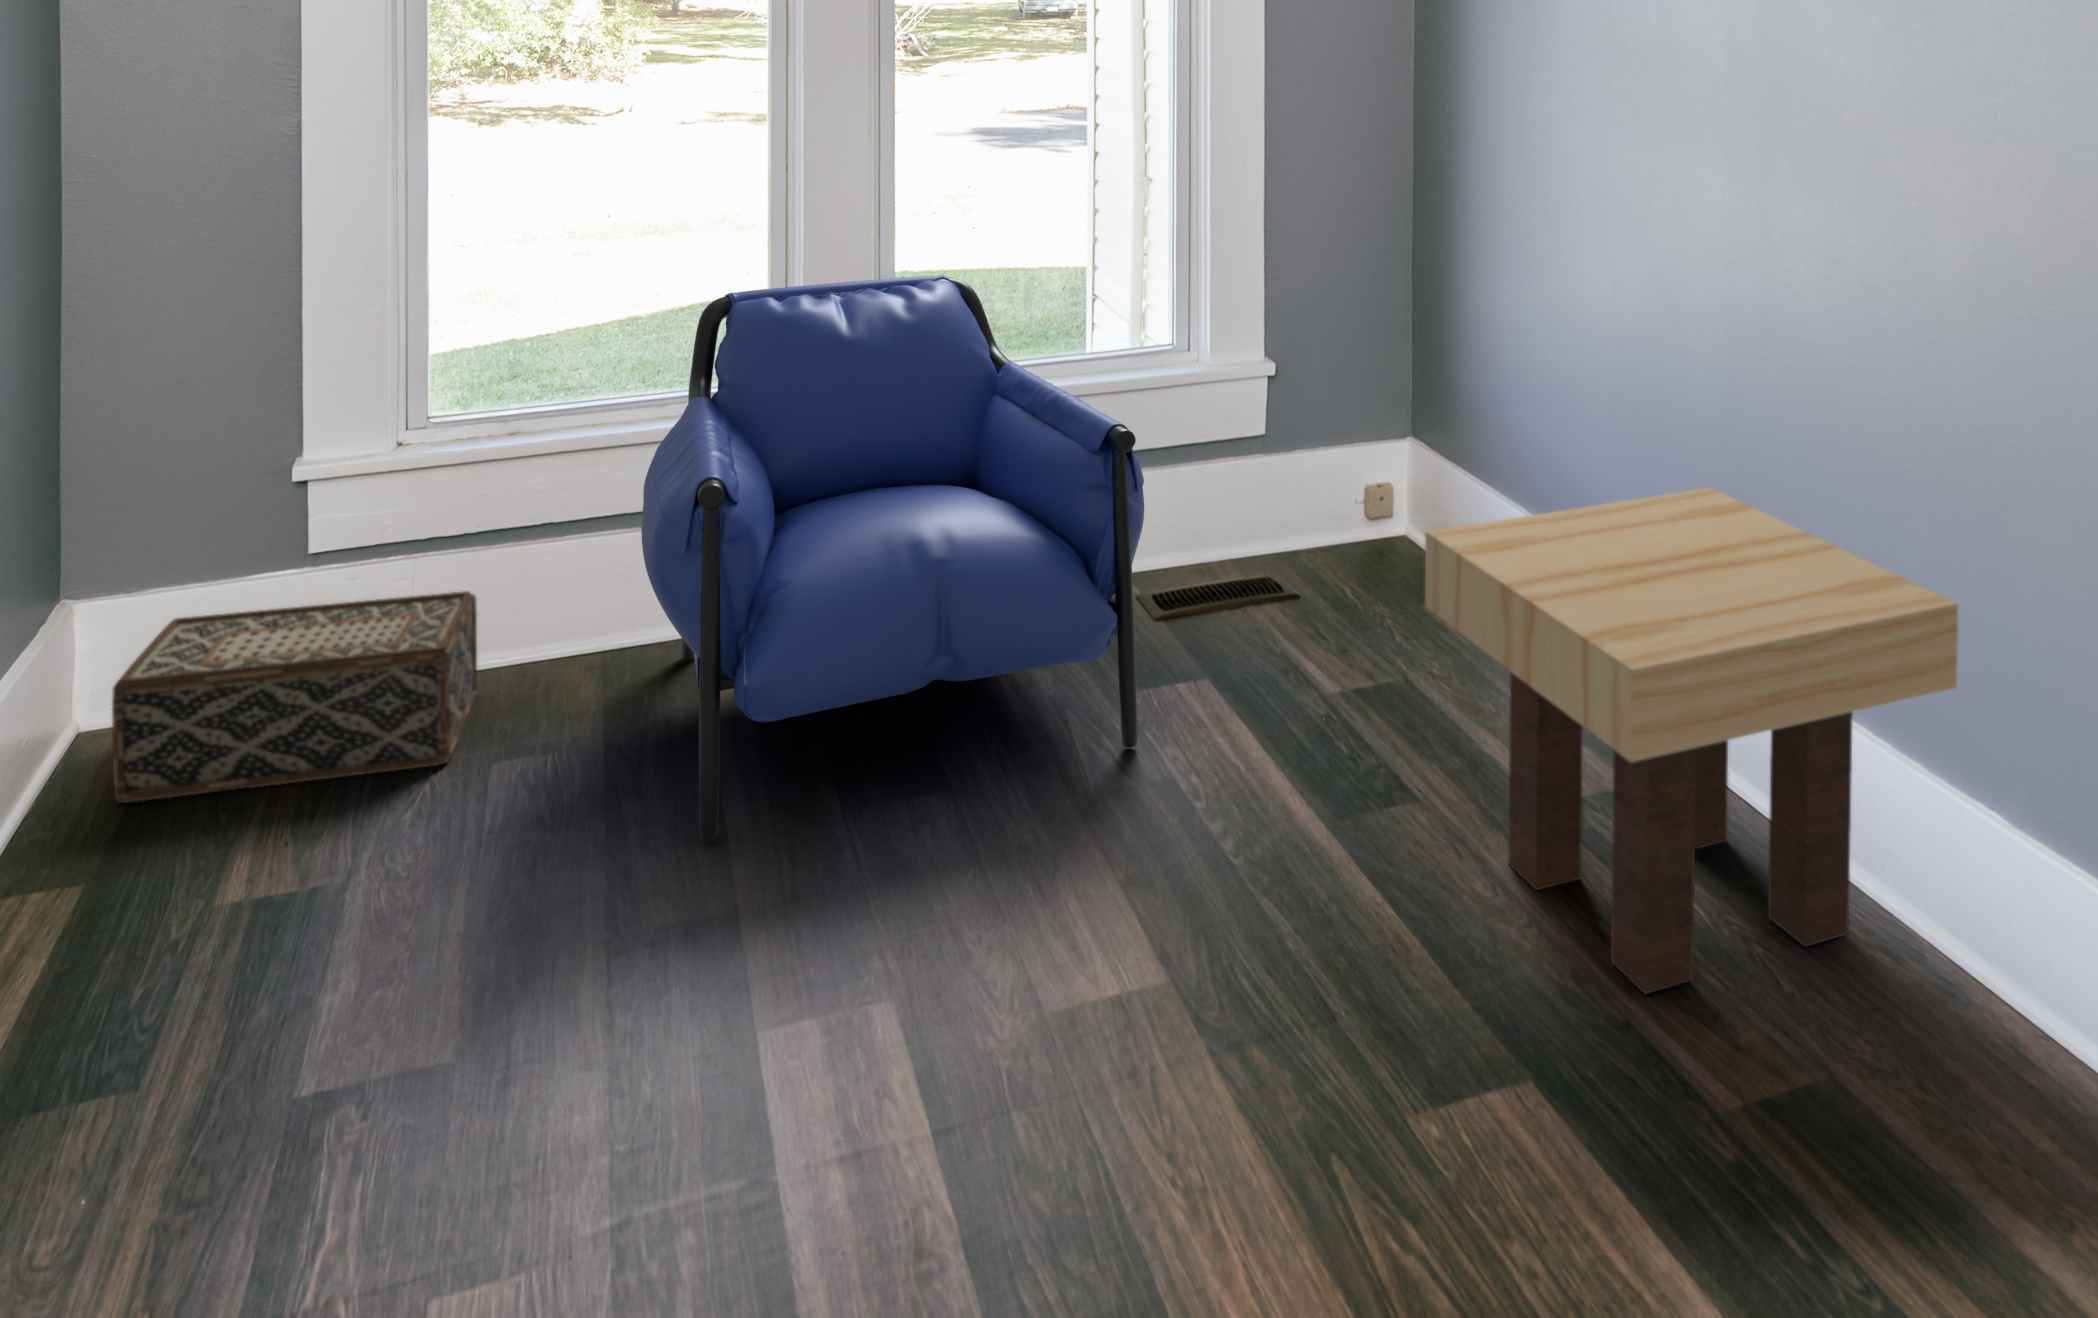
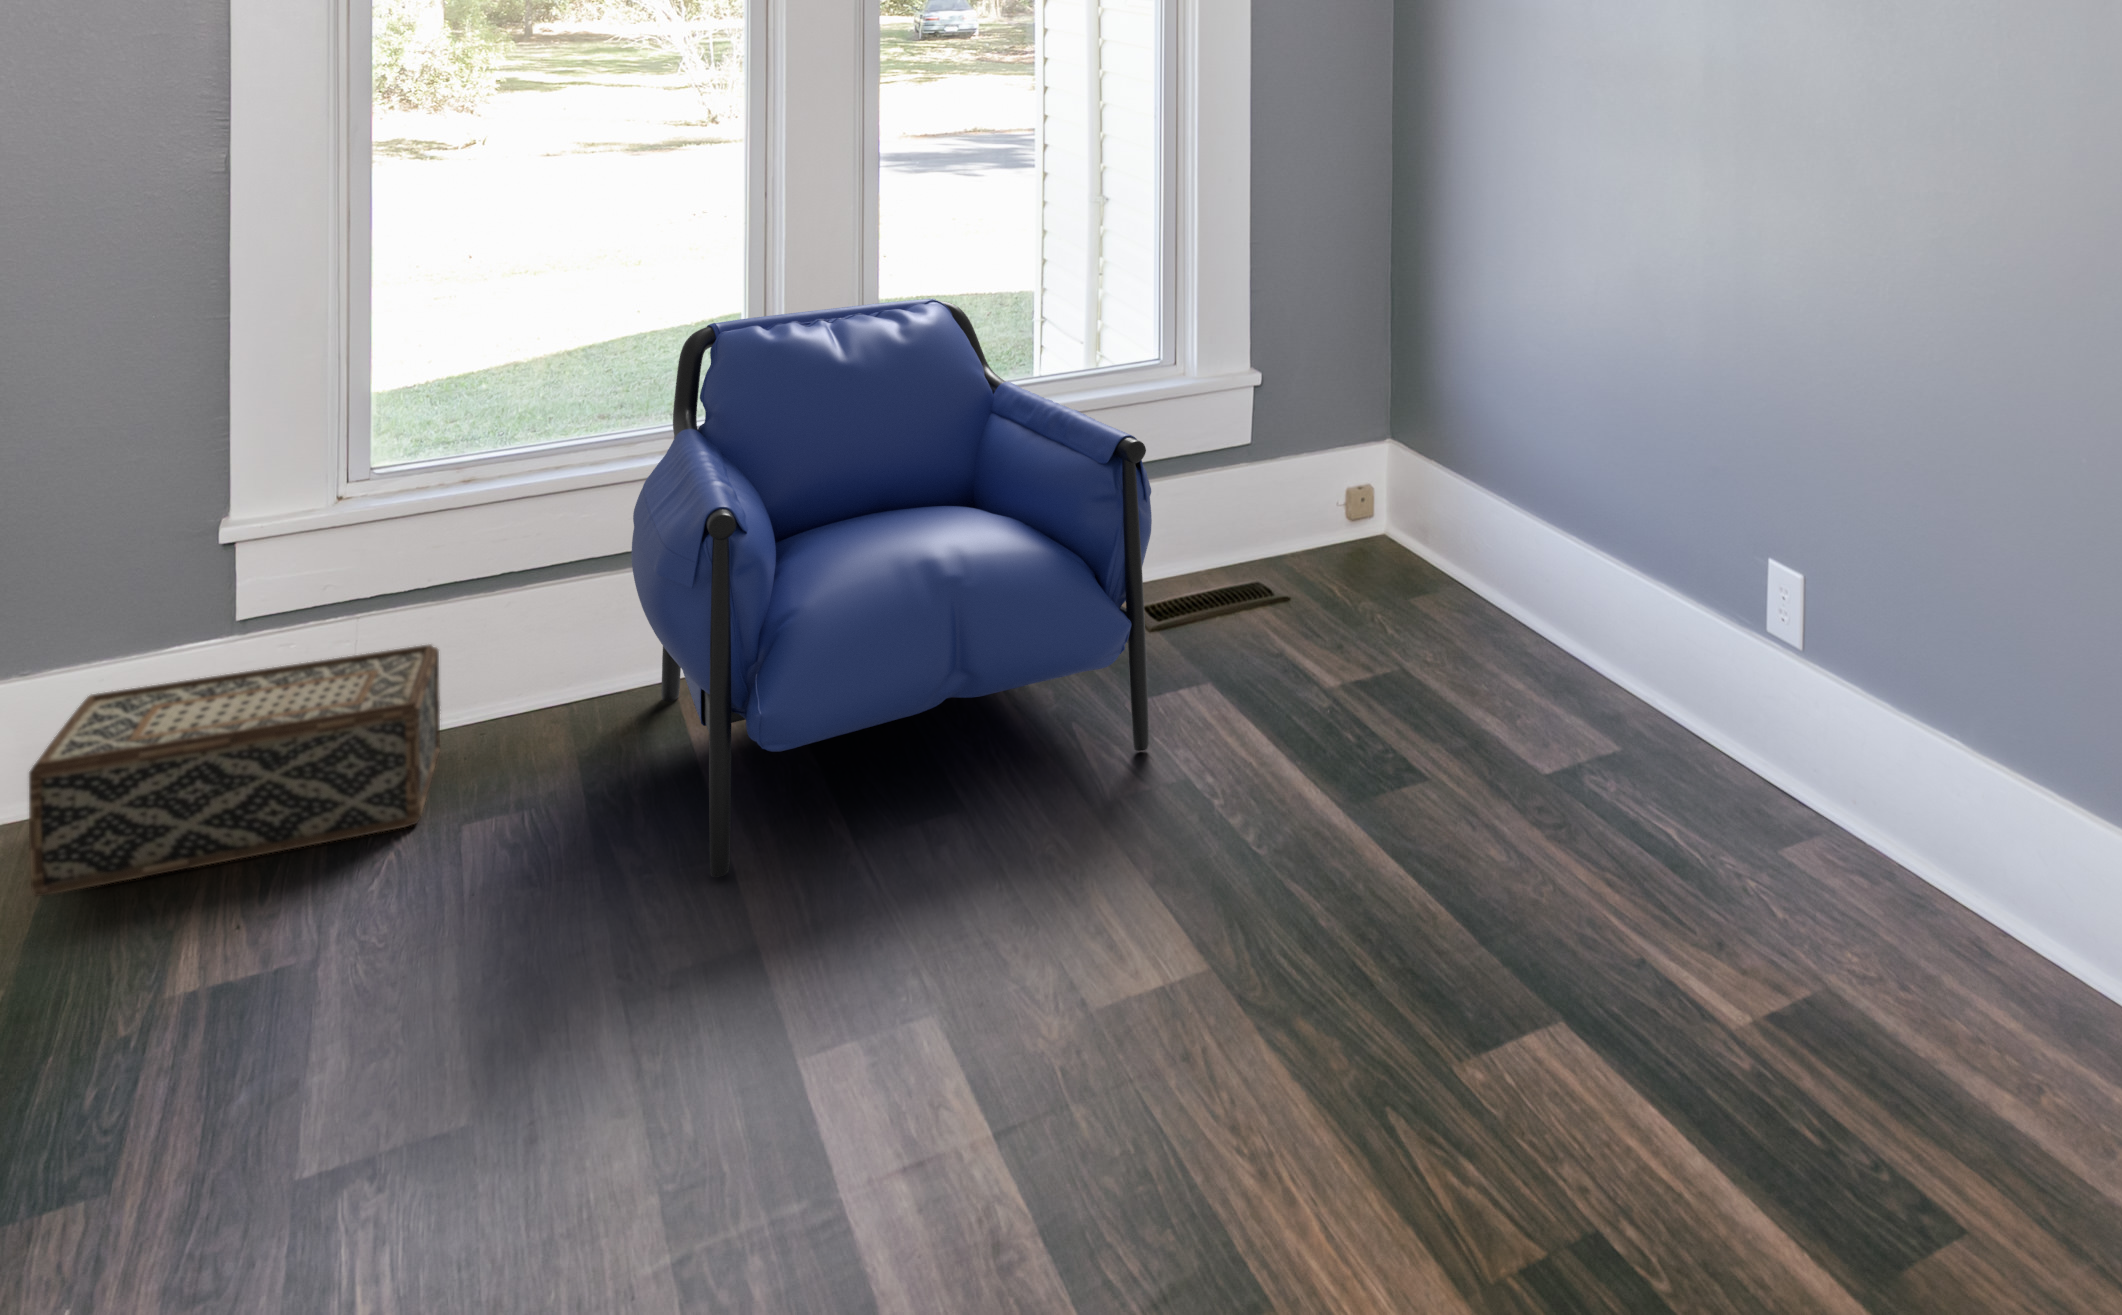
side table: present [1425,488,1958,994] -> none [1437,467,1920,933]

